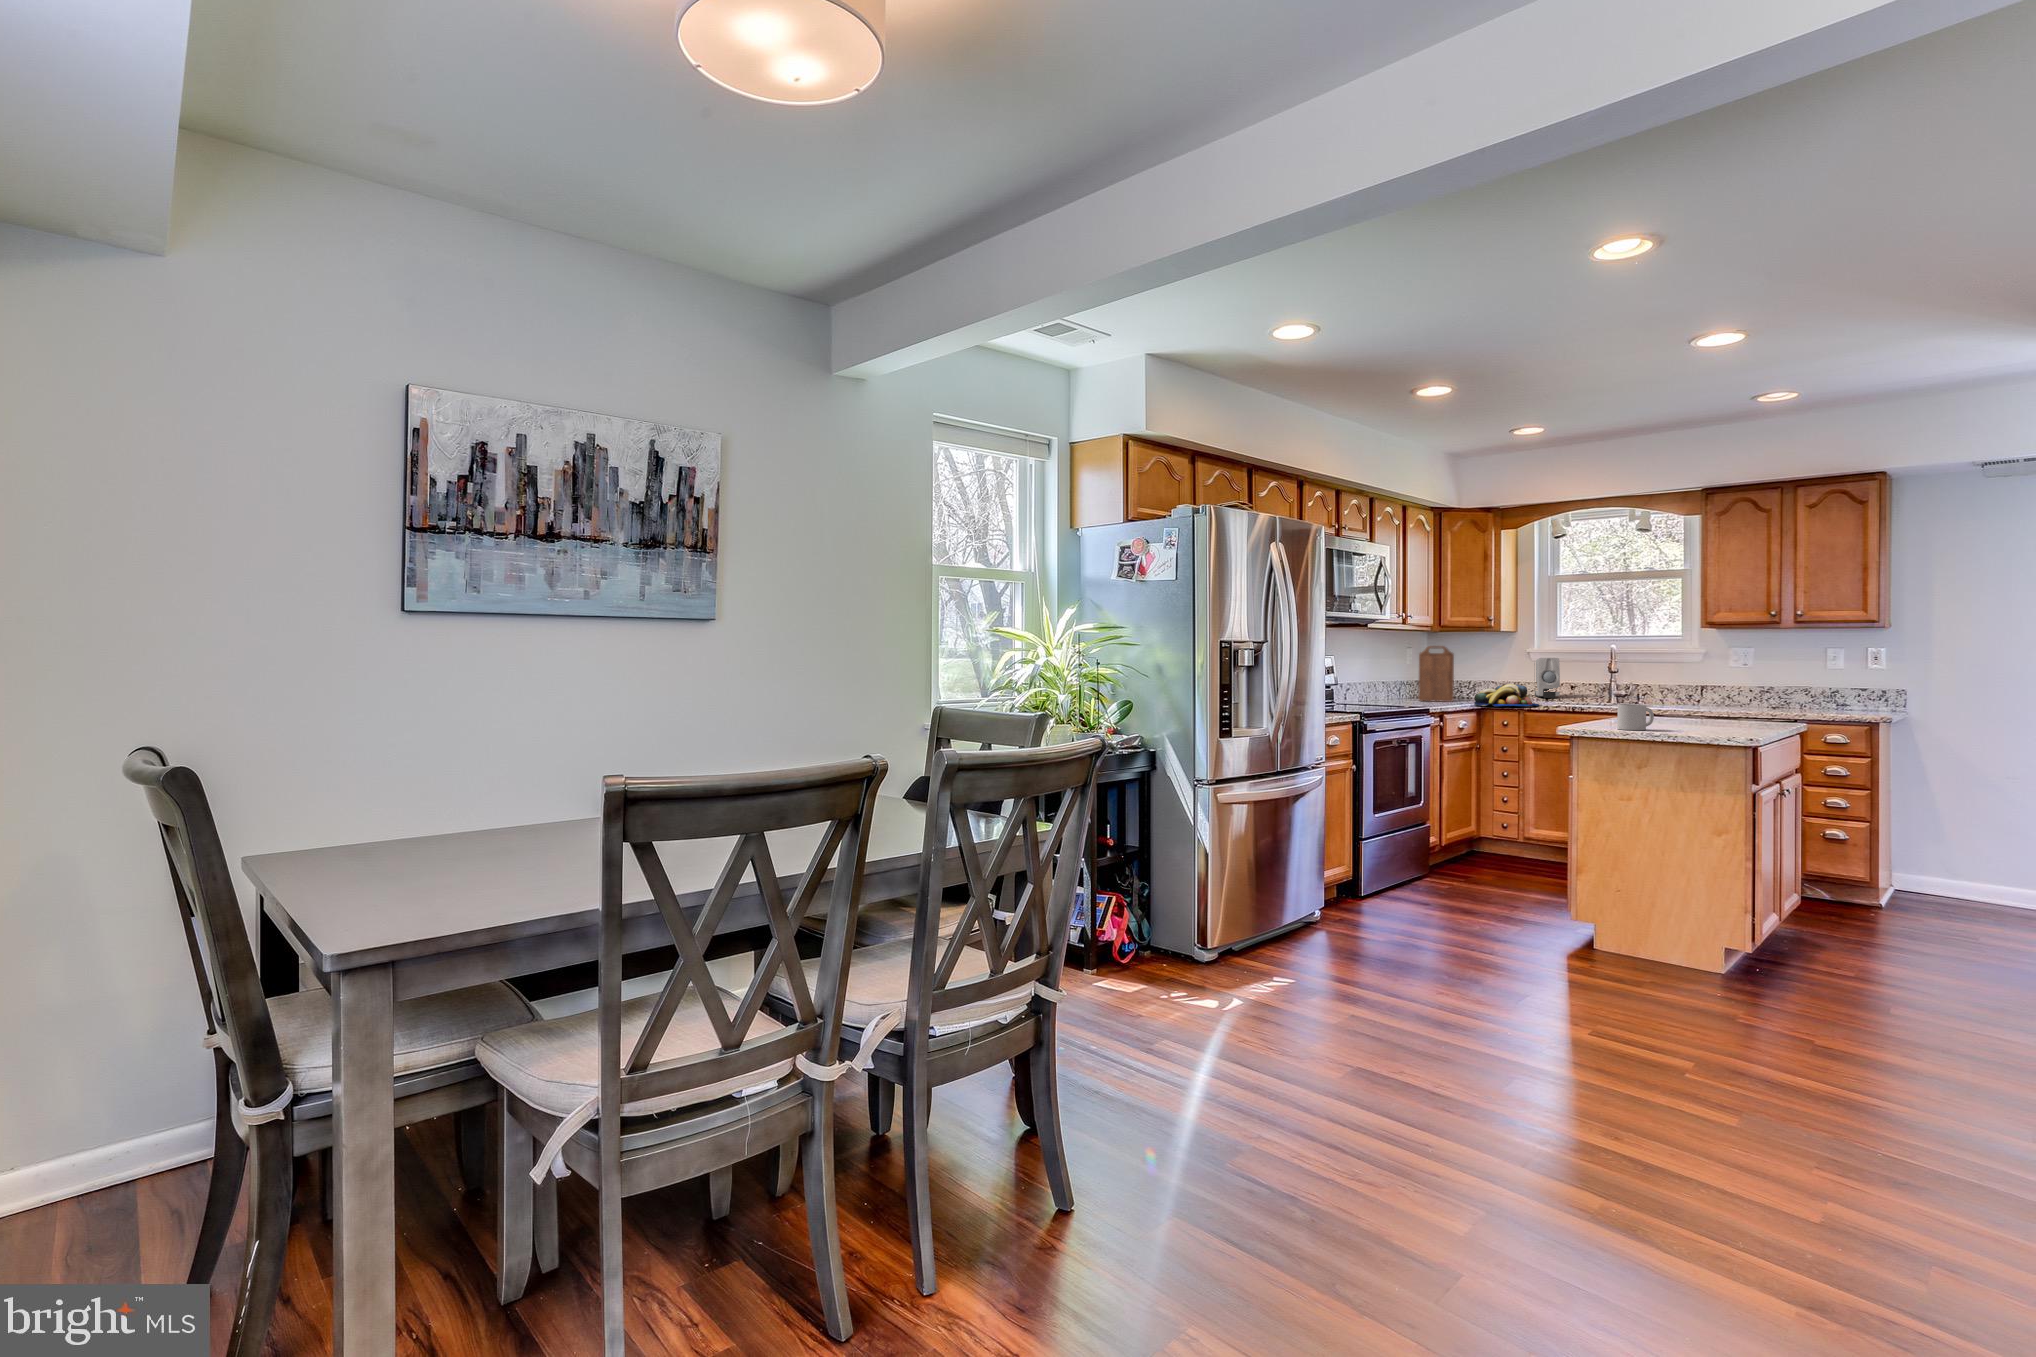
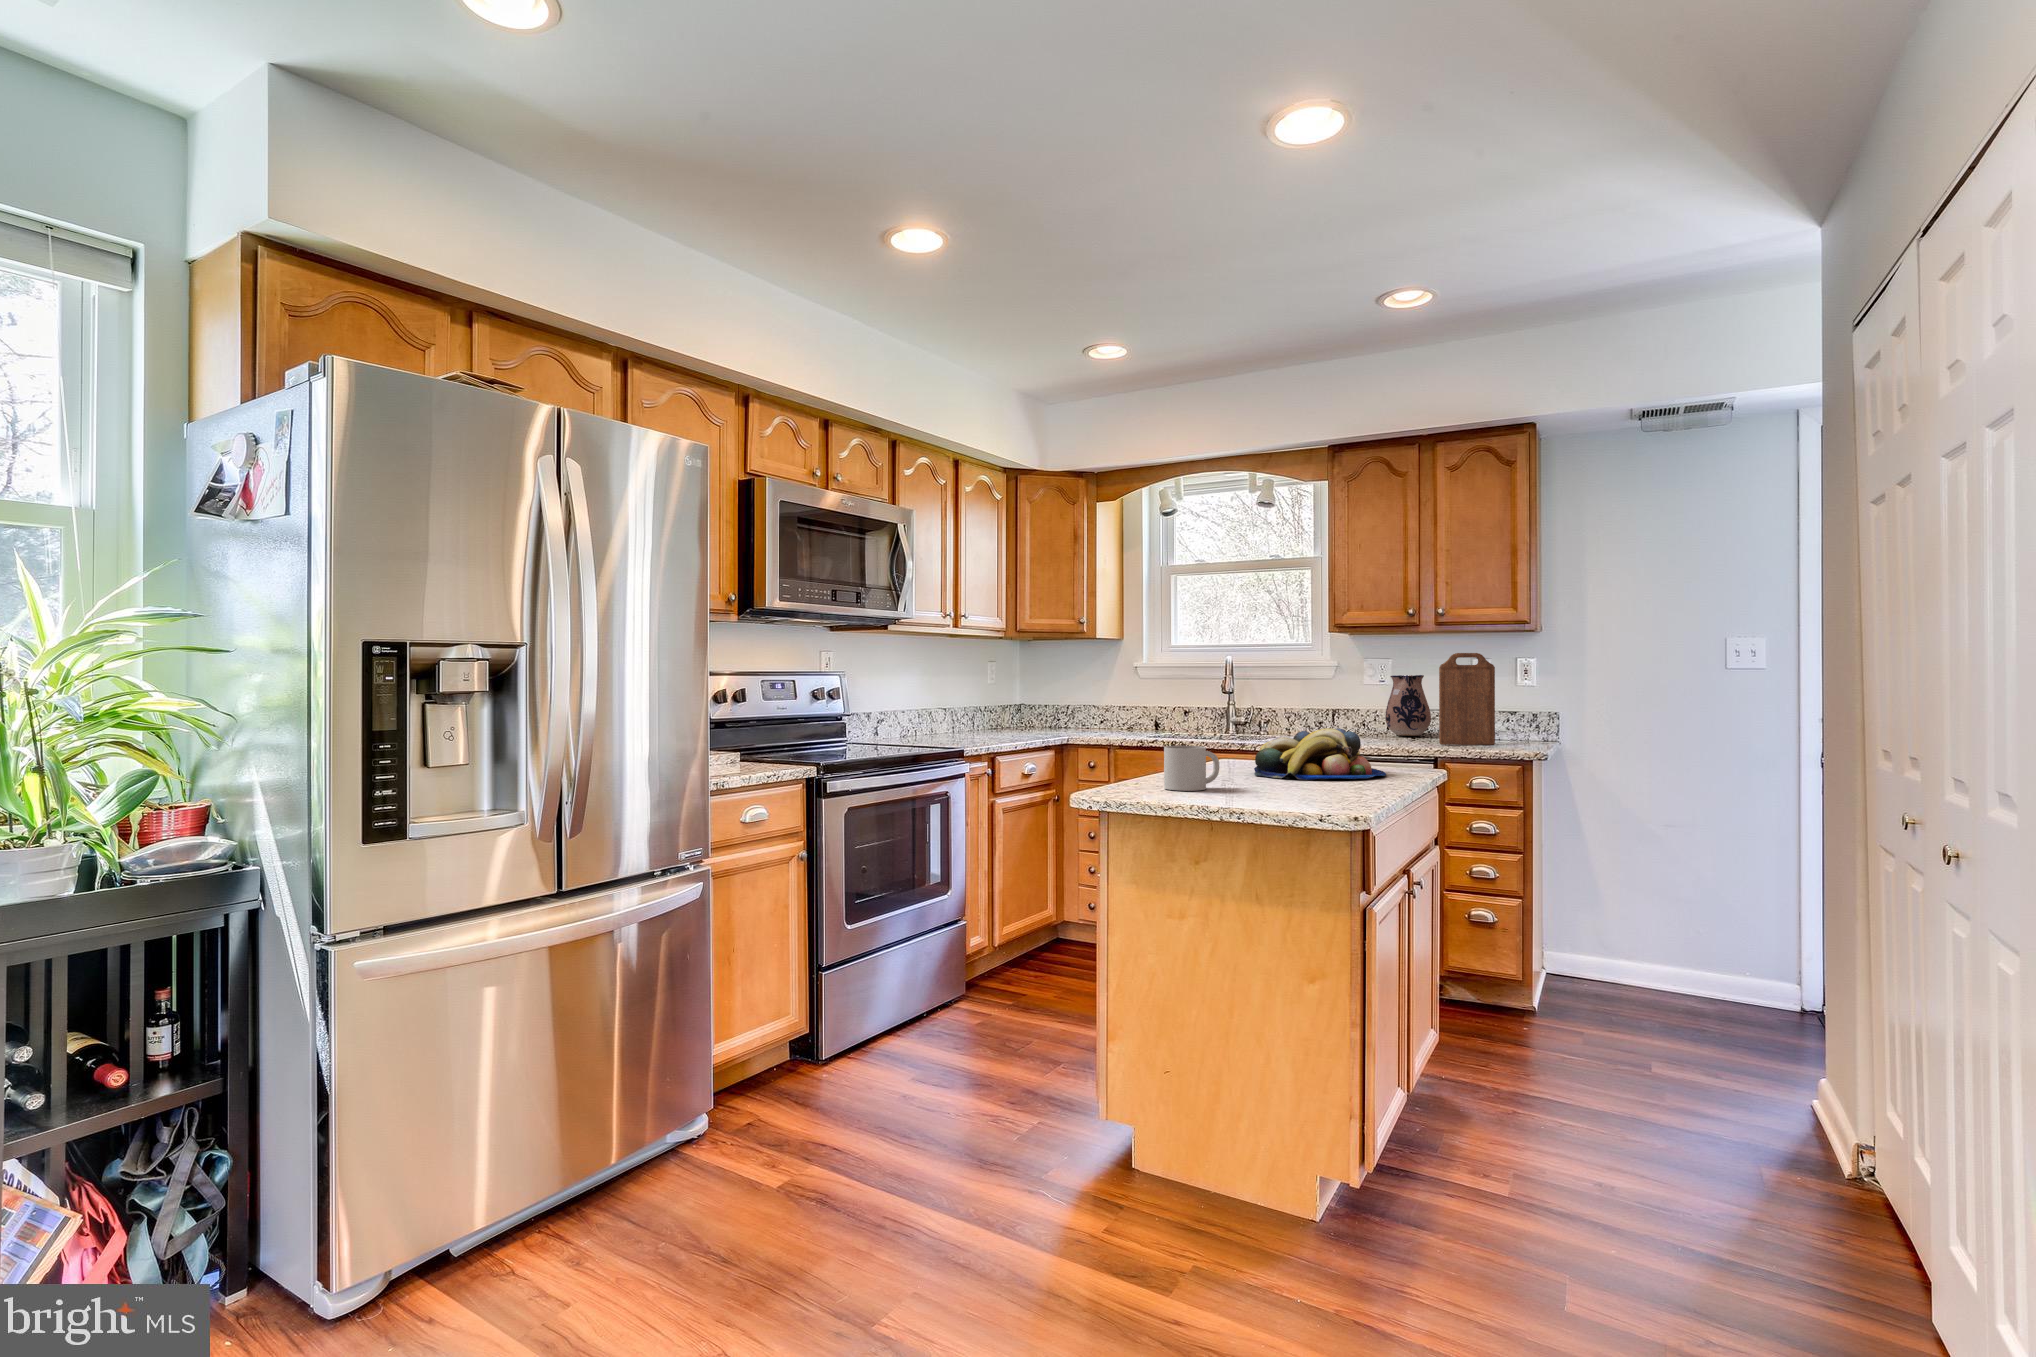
cutting board: present [1418,646,1454,702] -> present [1439,653,1495,745]
soap dispenser: present [1535,658,1560,698] -> none [1142,673,1169,727]
ceramic pitcher: none [1750,660,1790,706] -> present [1385,675,1431,736]
fruit bowl: present [1474,684,1539,706] -> present [1254,728,1386,780]

